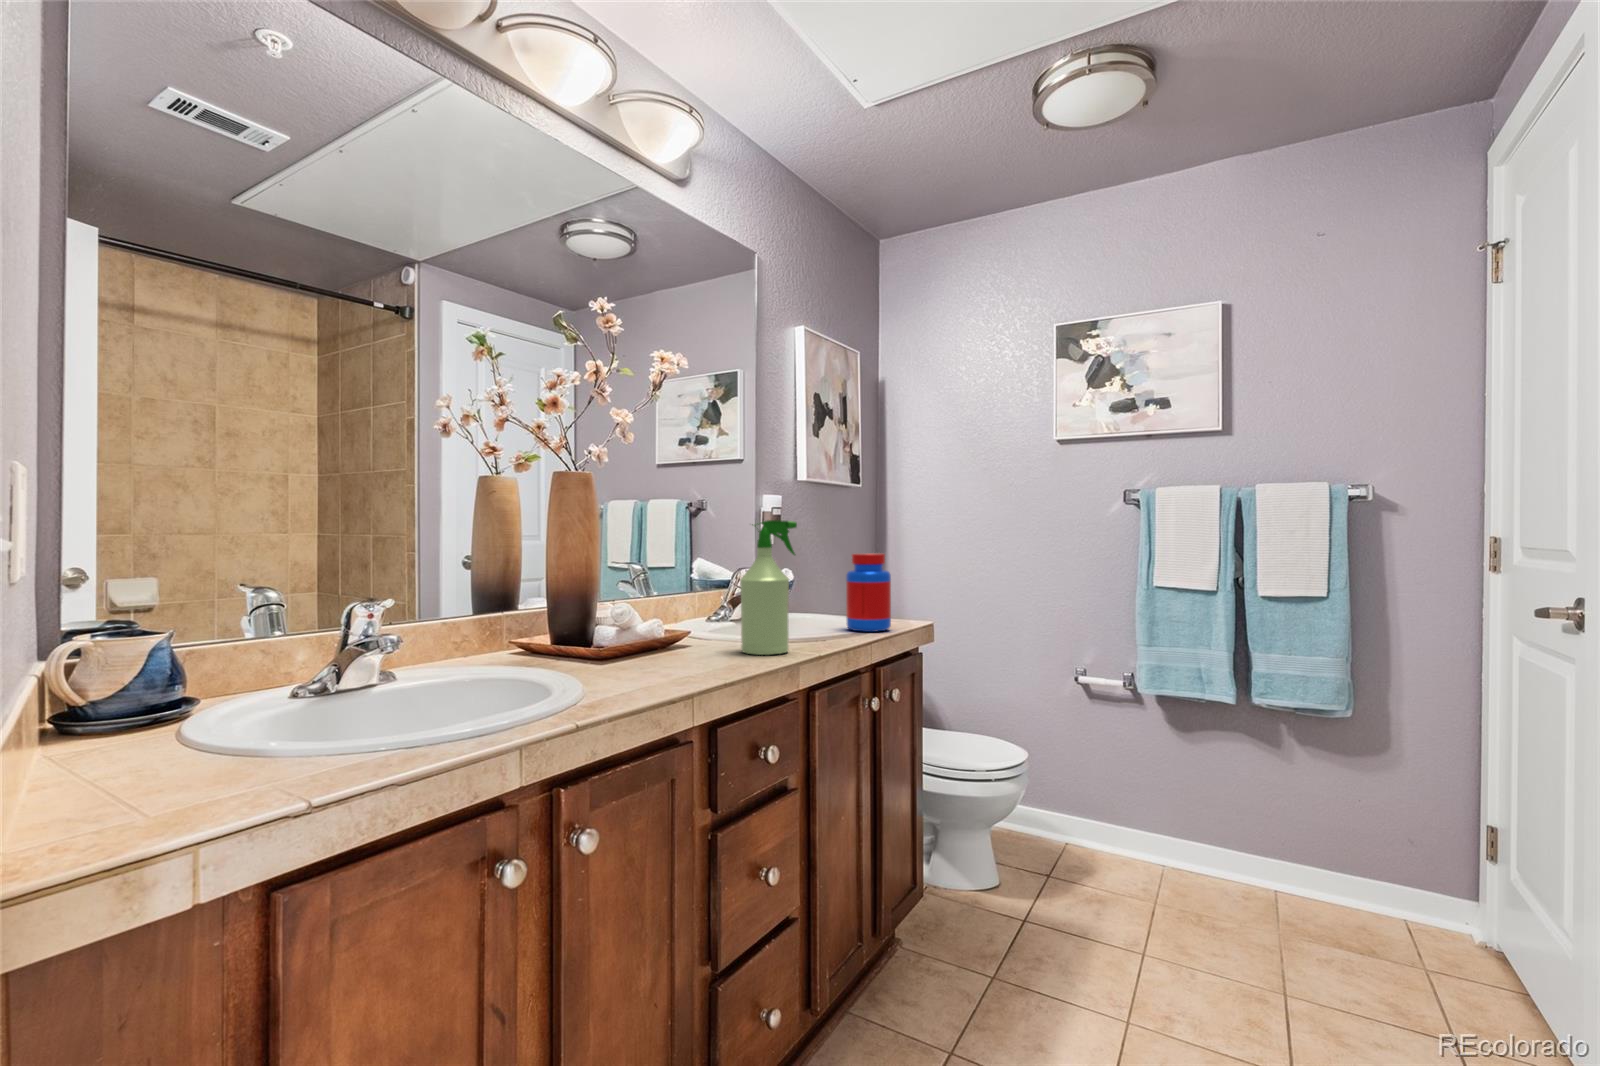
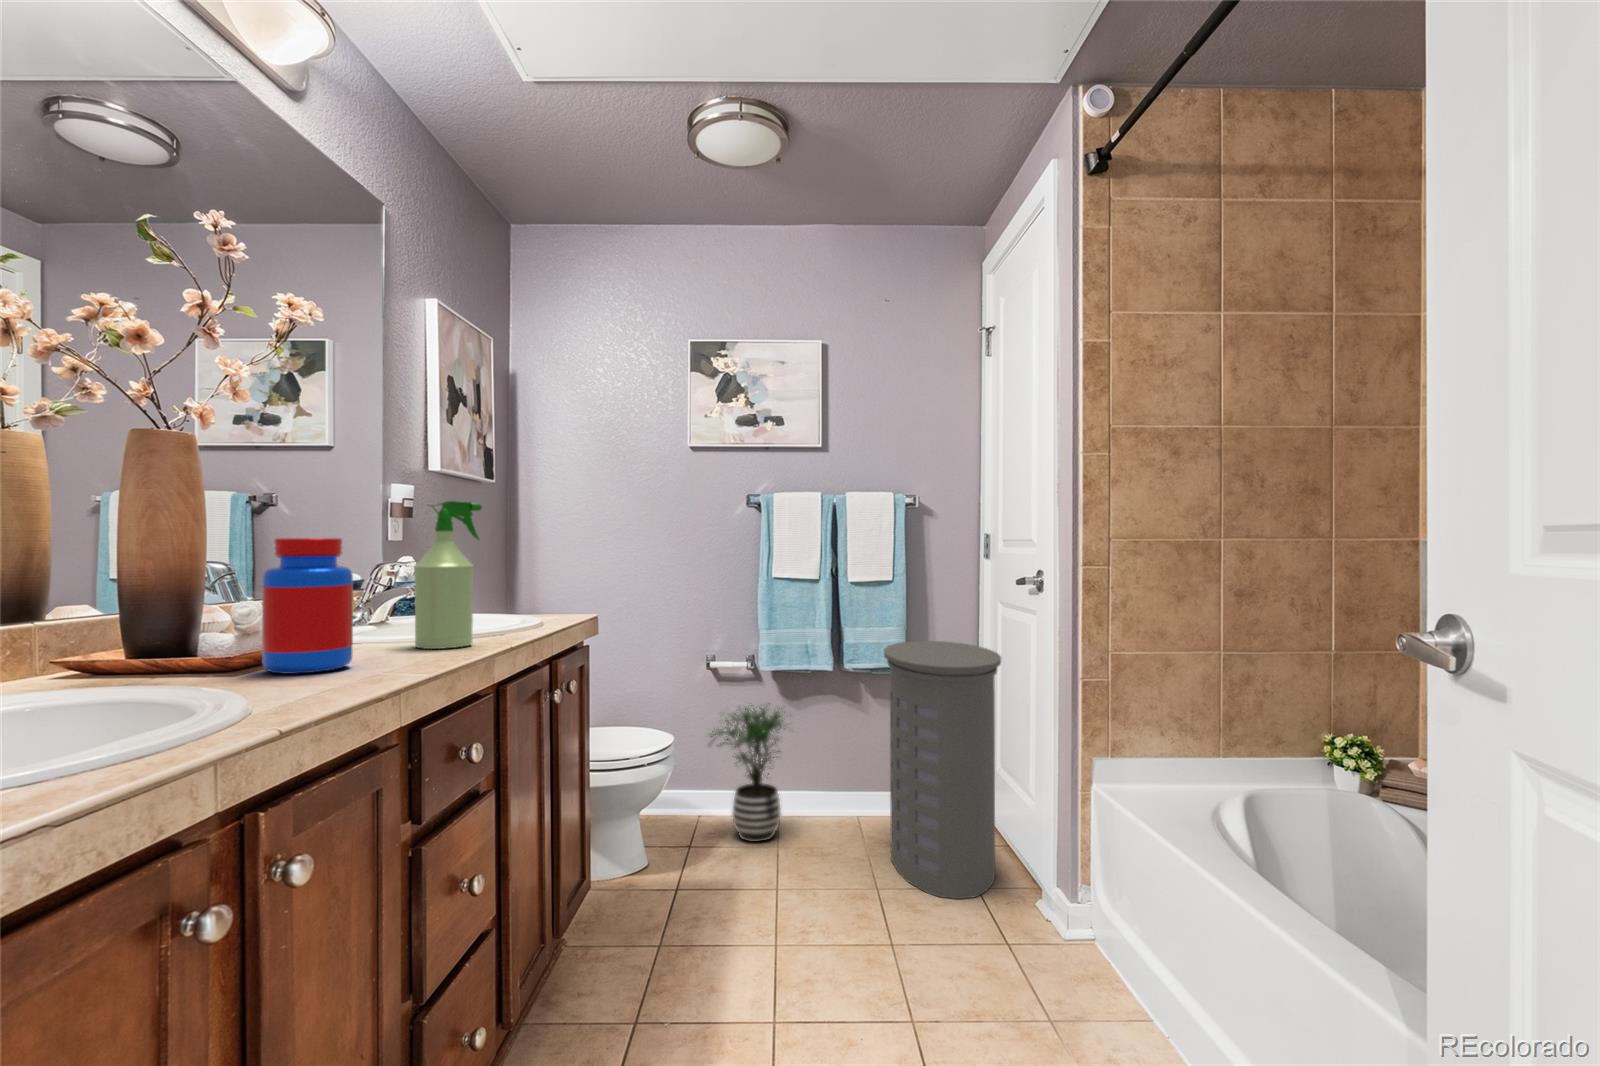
jar: present [846,553,891,632] -> present [262,538,353,674]
laundry hamper: none [1293,674,1474,1021] -> present [884,641,1001,899]
potted plant: none [1071,725,1187,886] -> present [708,703,785,842]

